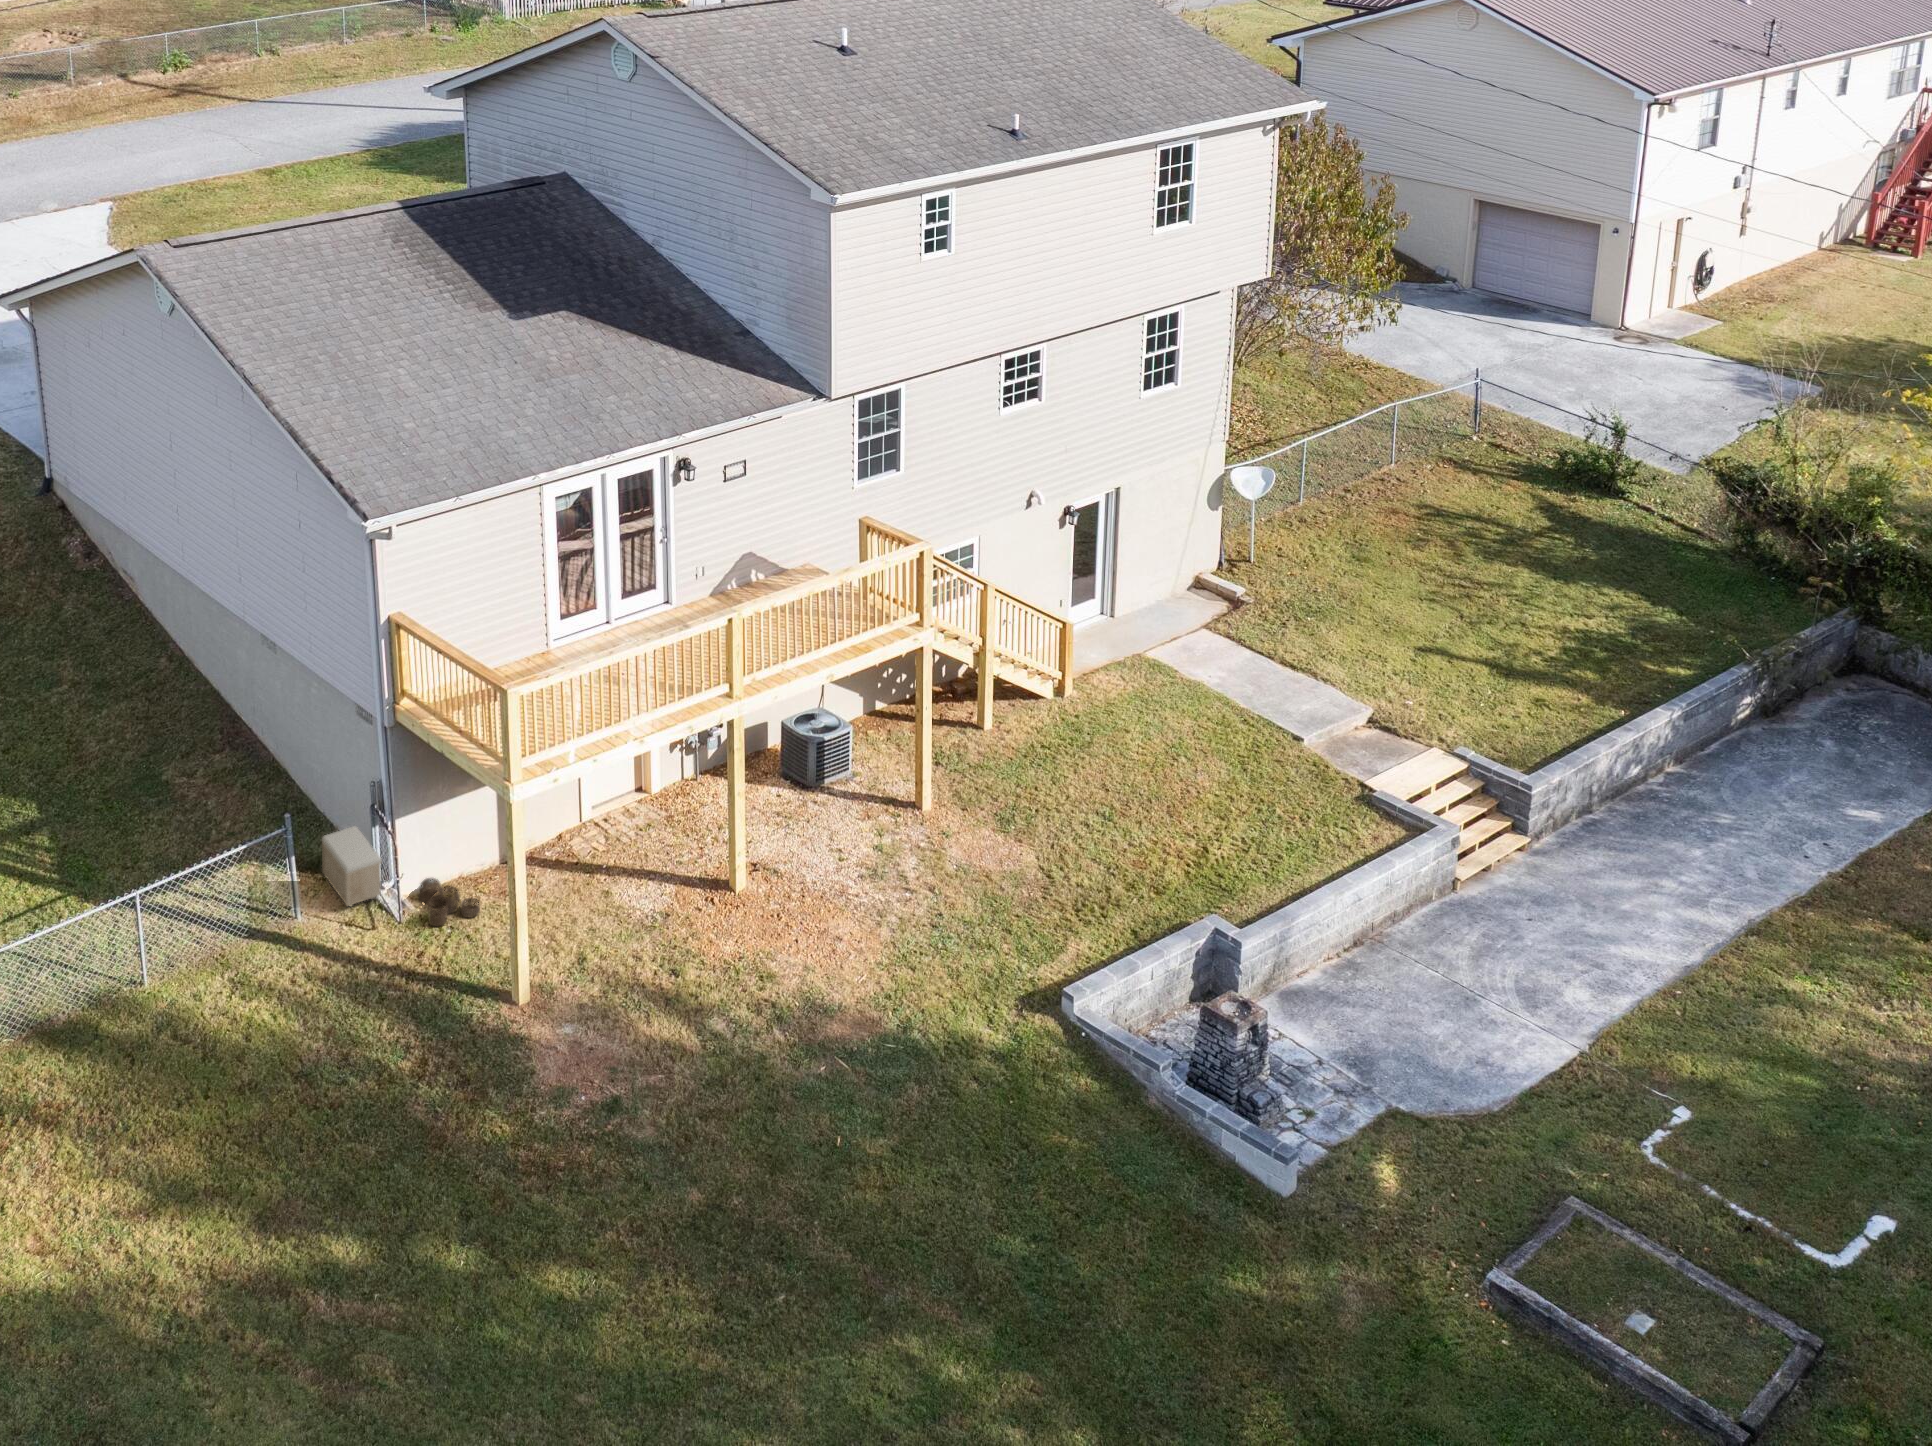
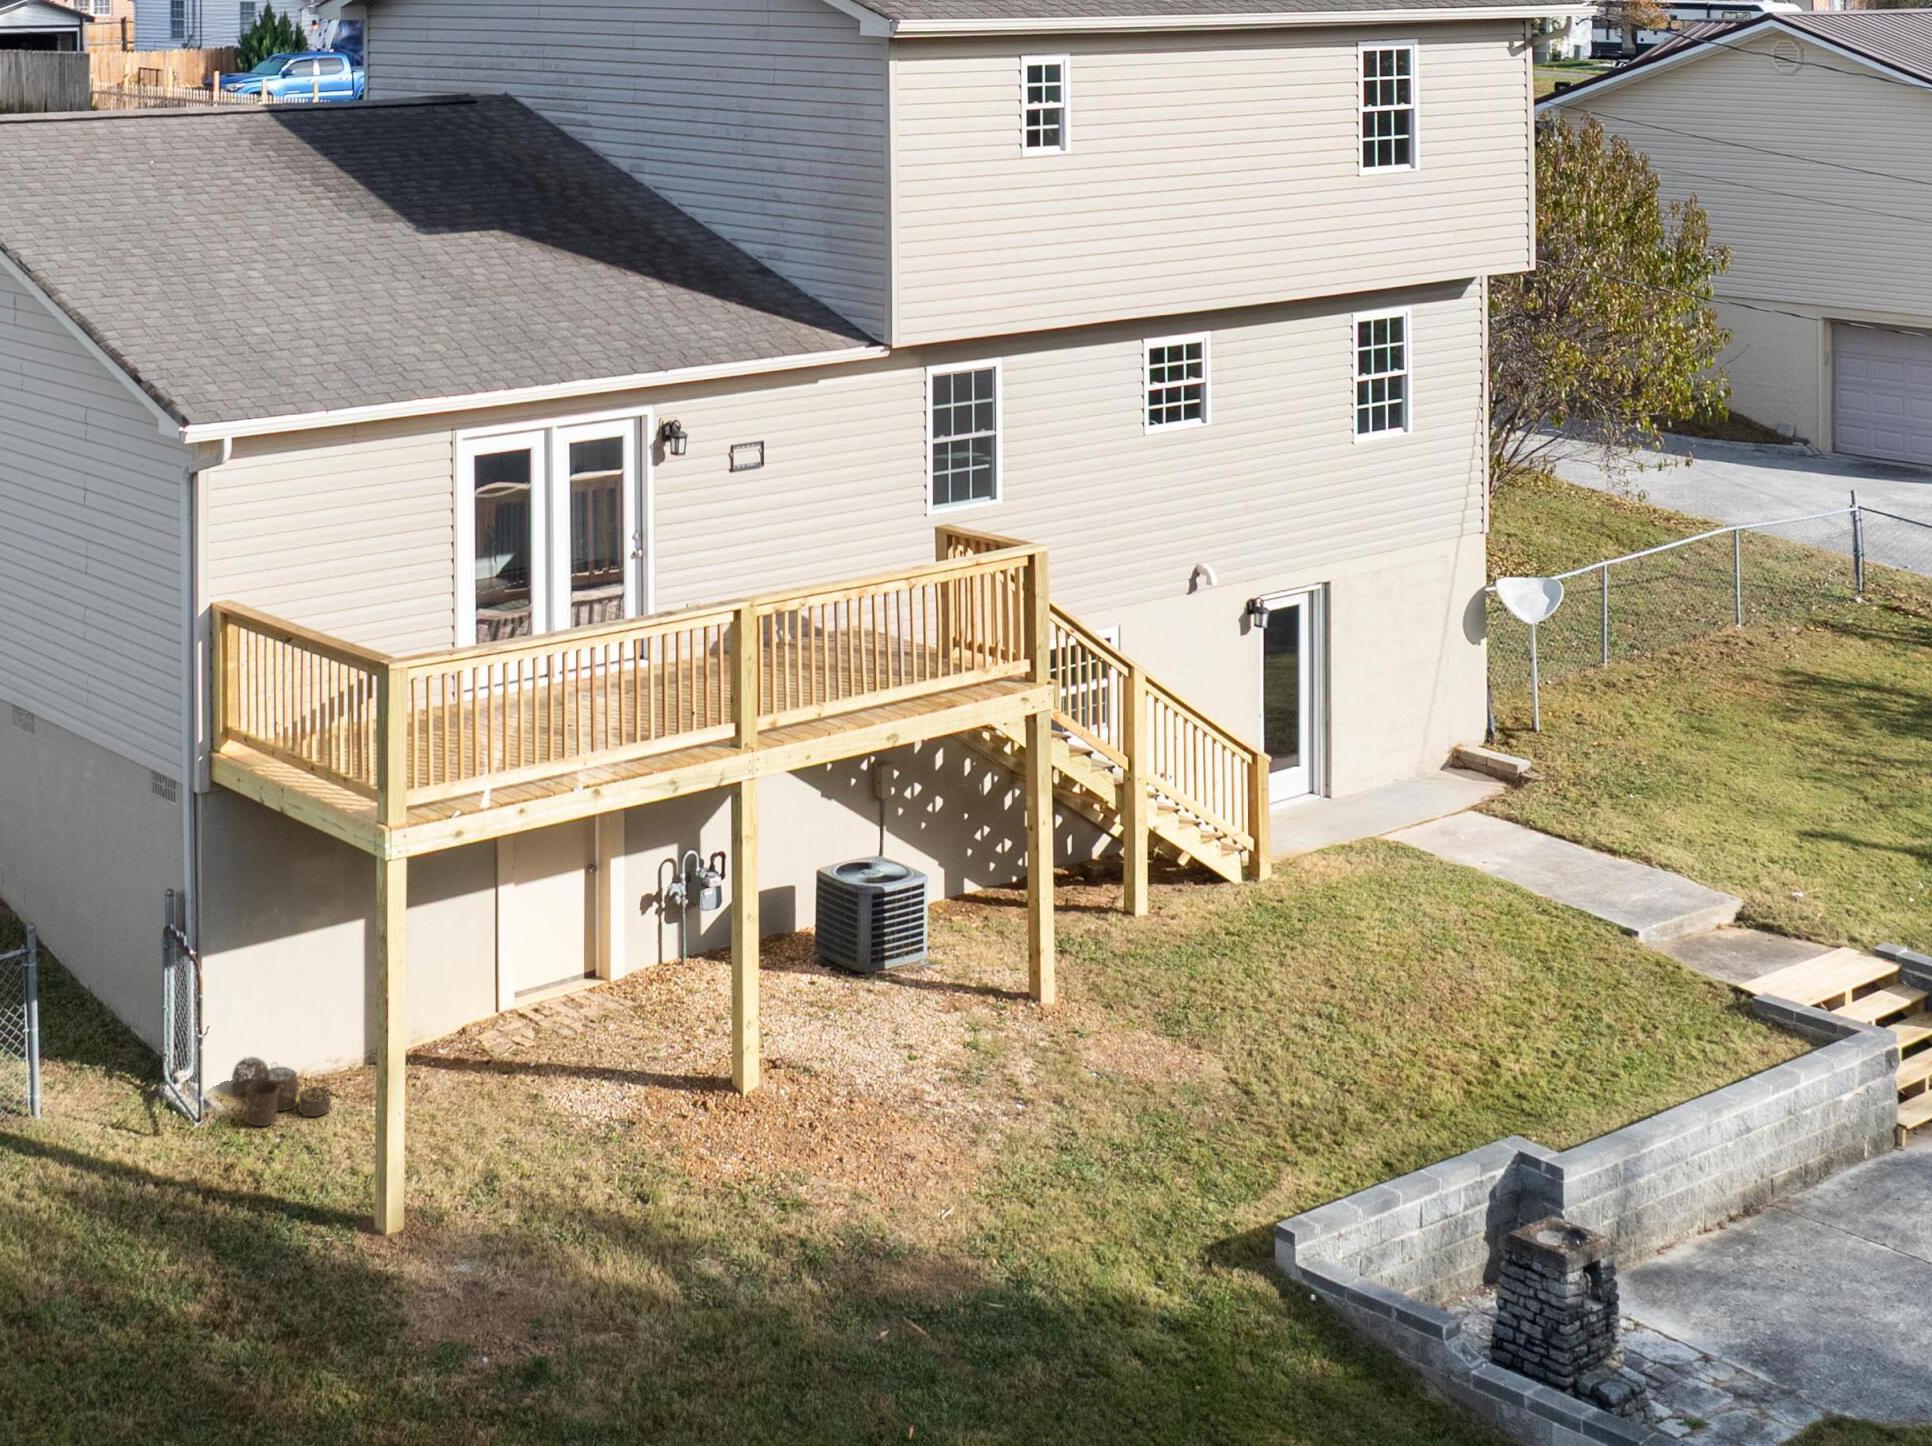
storage bench: present [322,826,382,906] -> none [77,978,174,1098]

